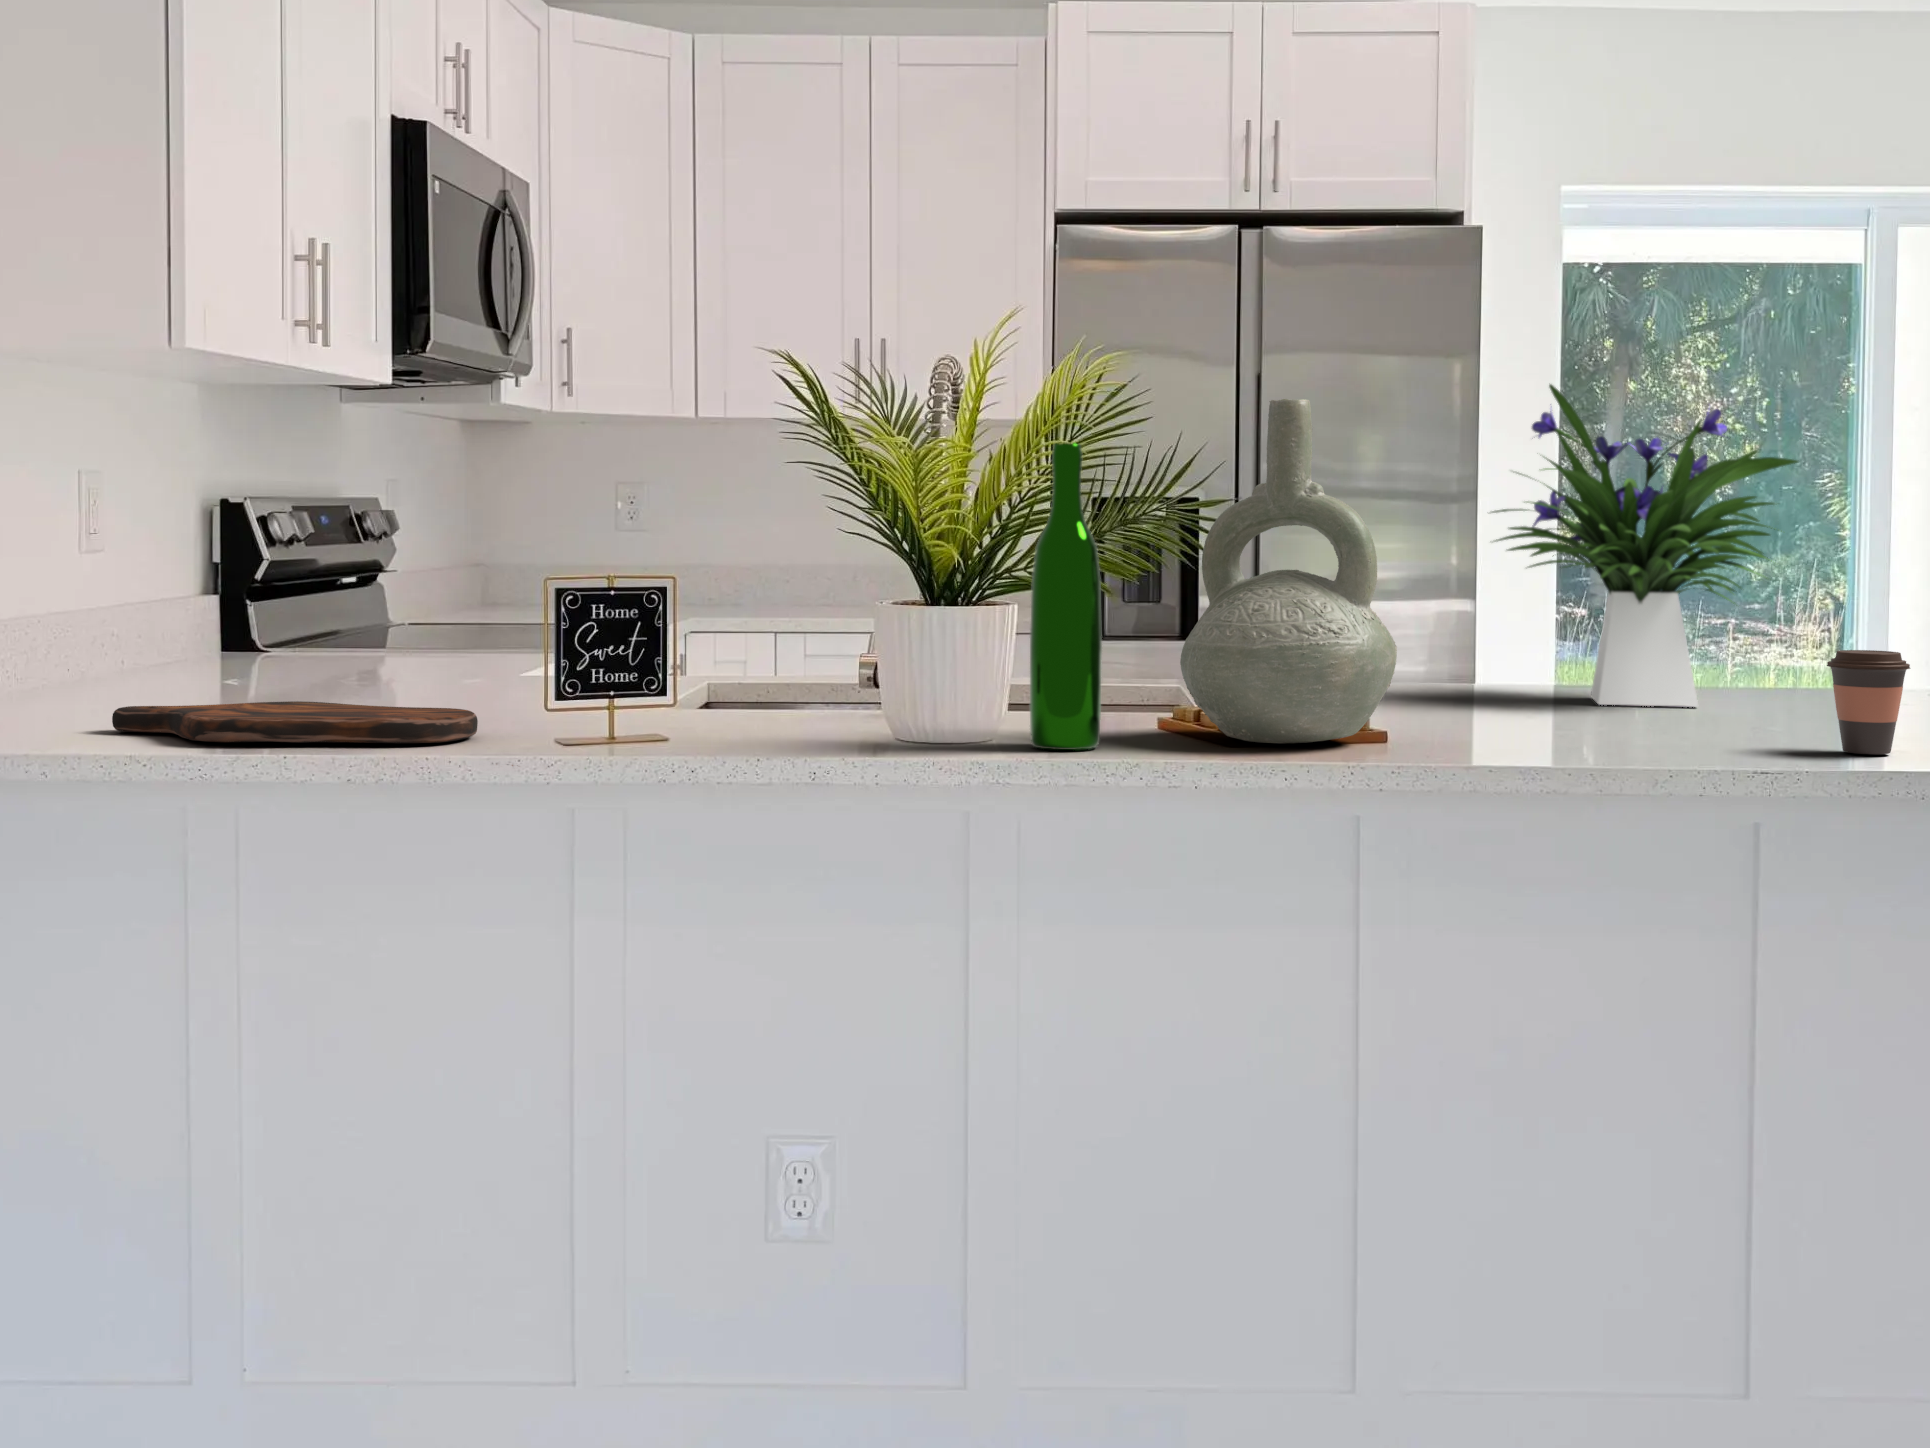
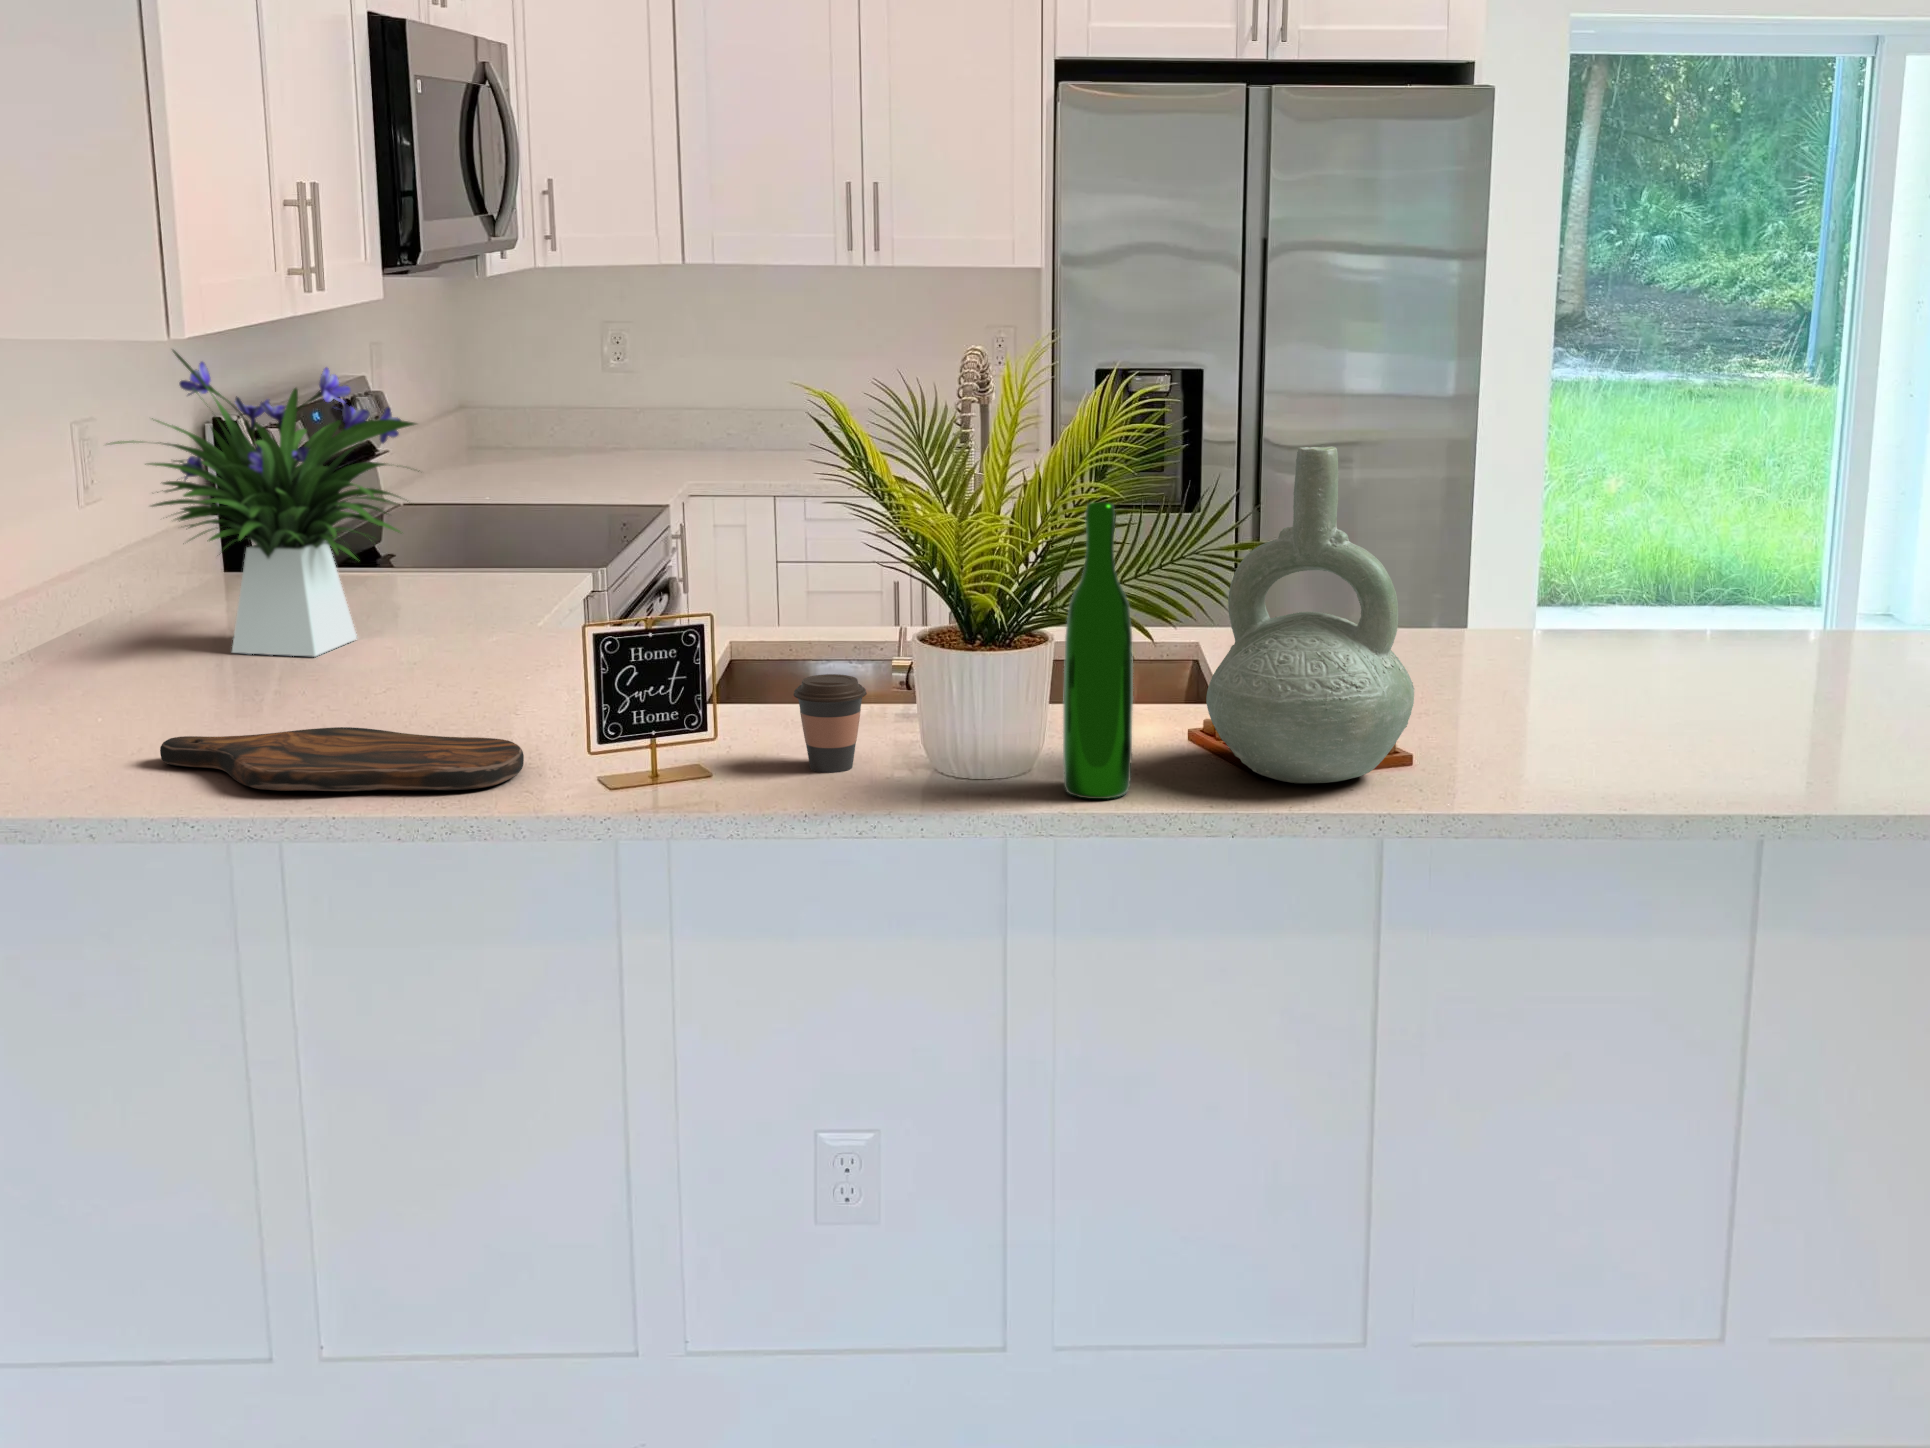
flower arrangement: present [1492,384,1798,707] -> present [112,350,419,656]
coffee cup: present [1827,650,1910,754] -> present [794,674,867,773]

